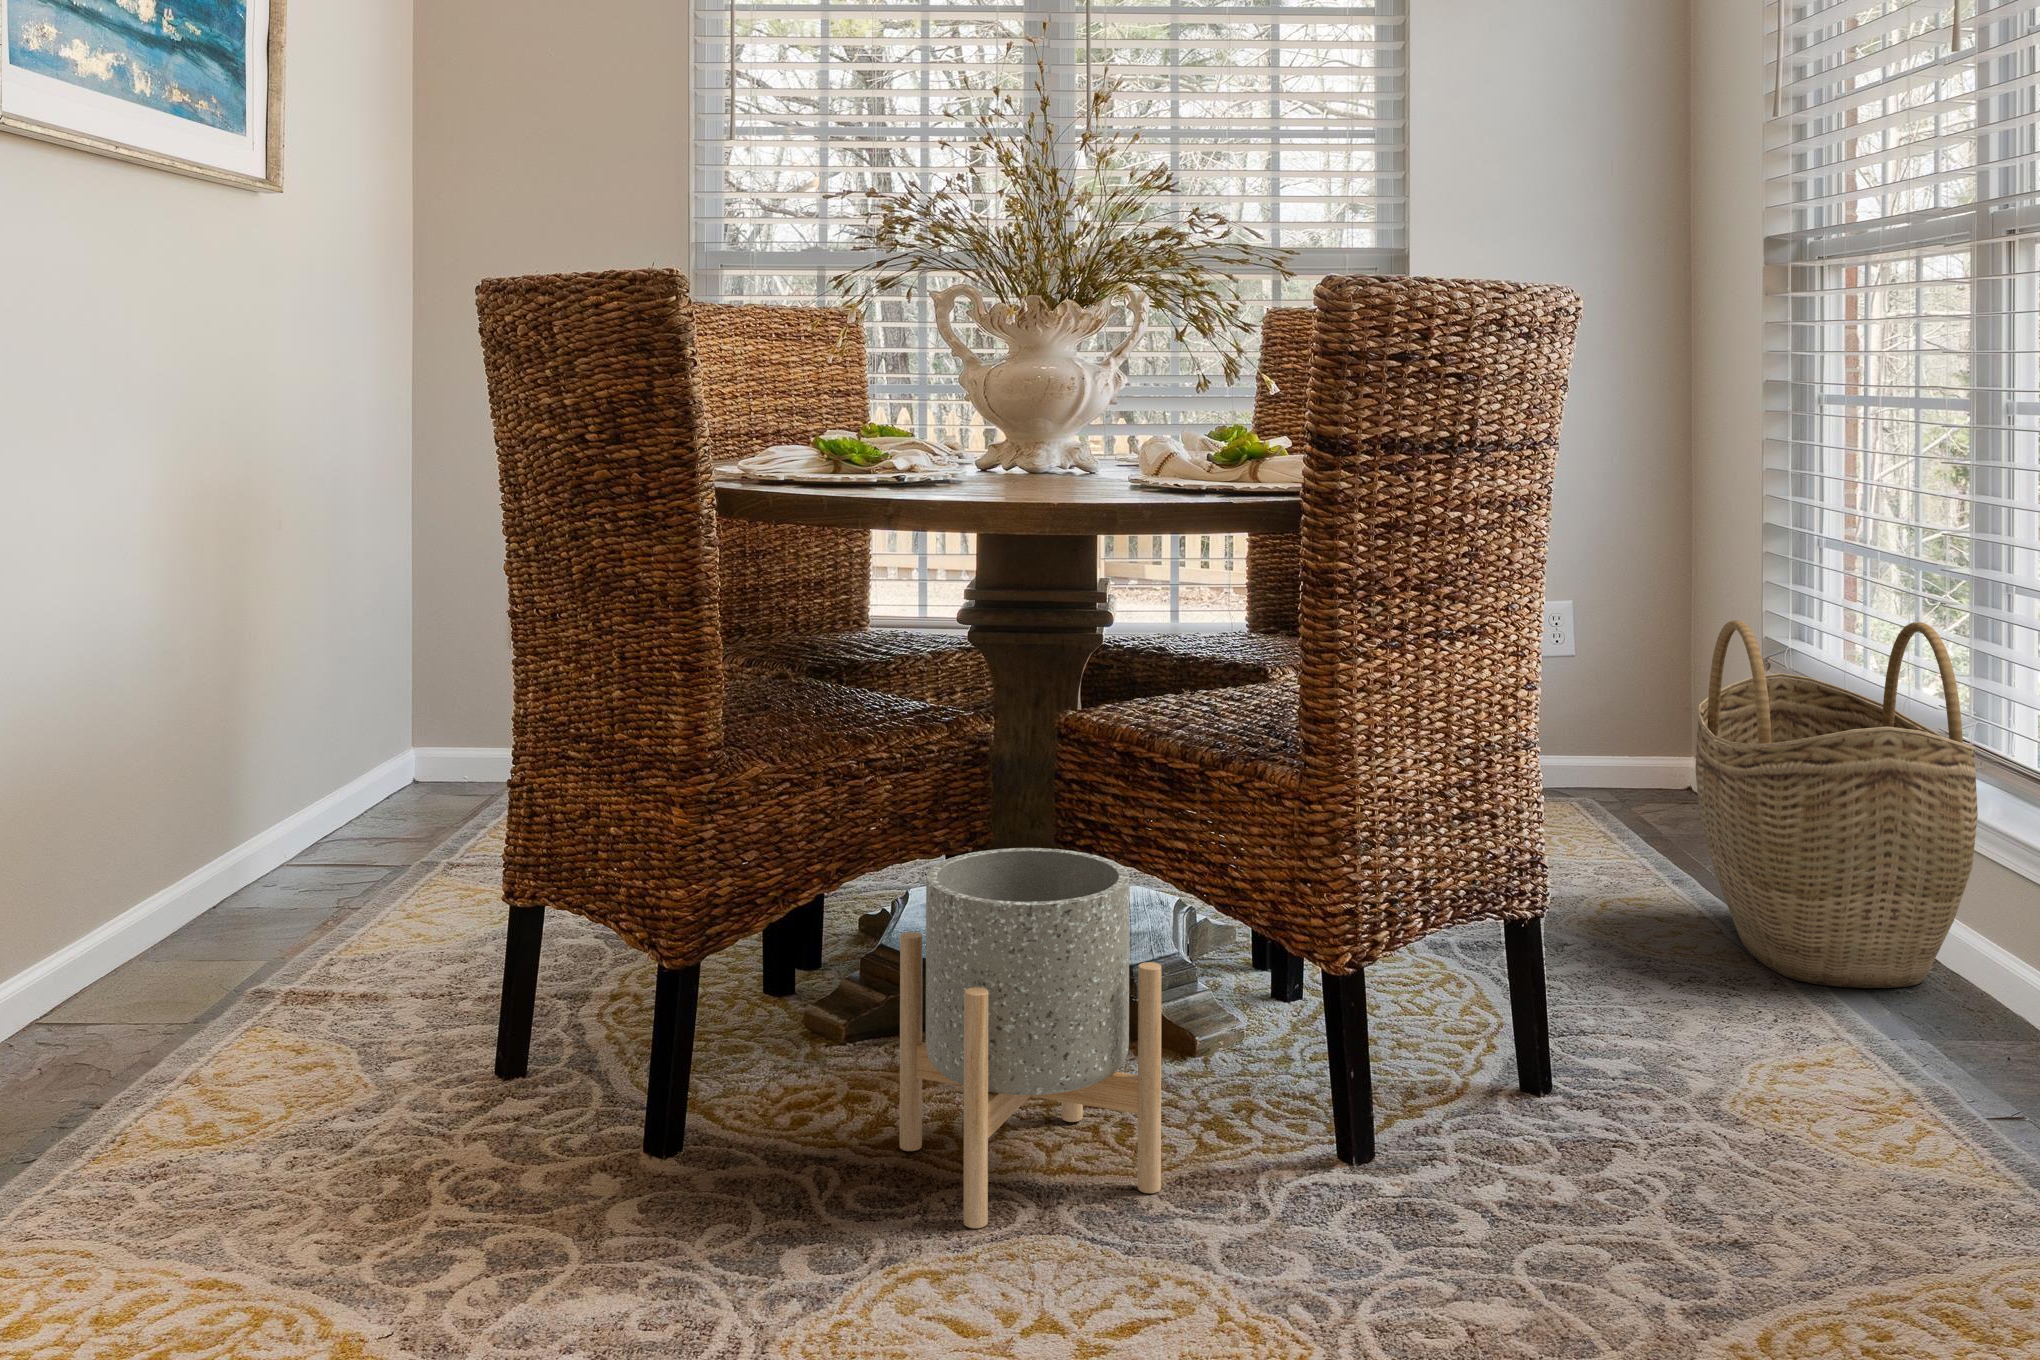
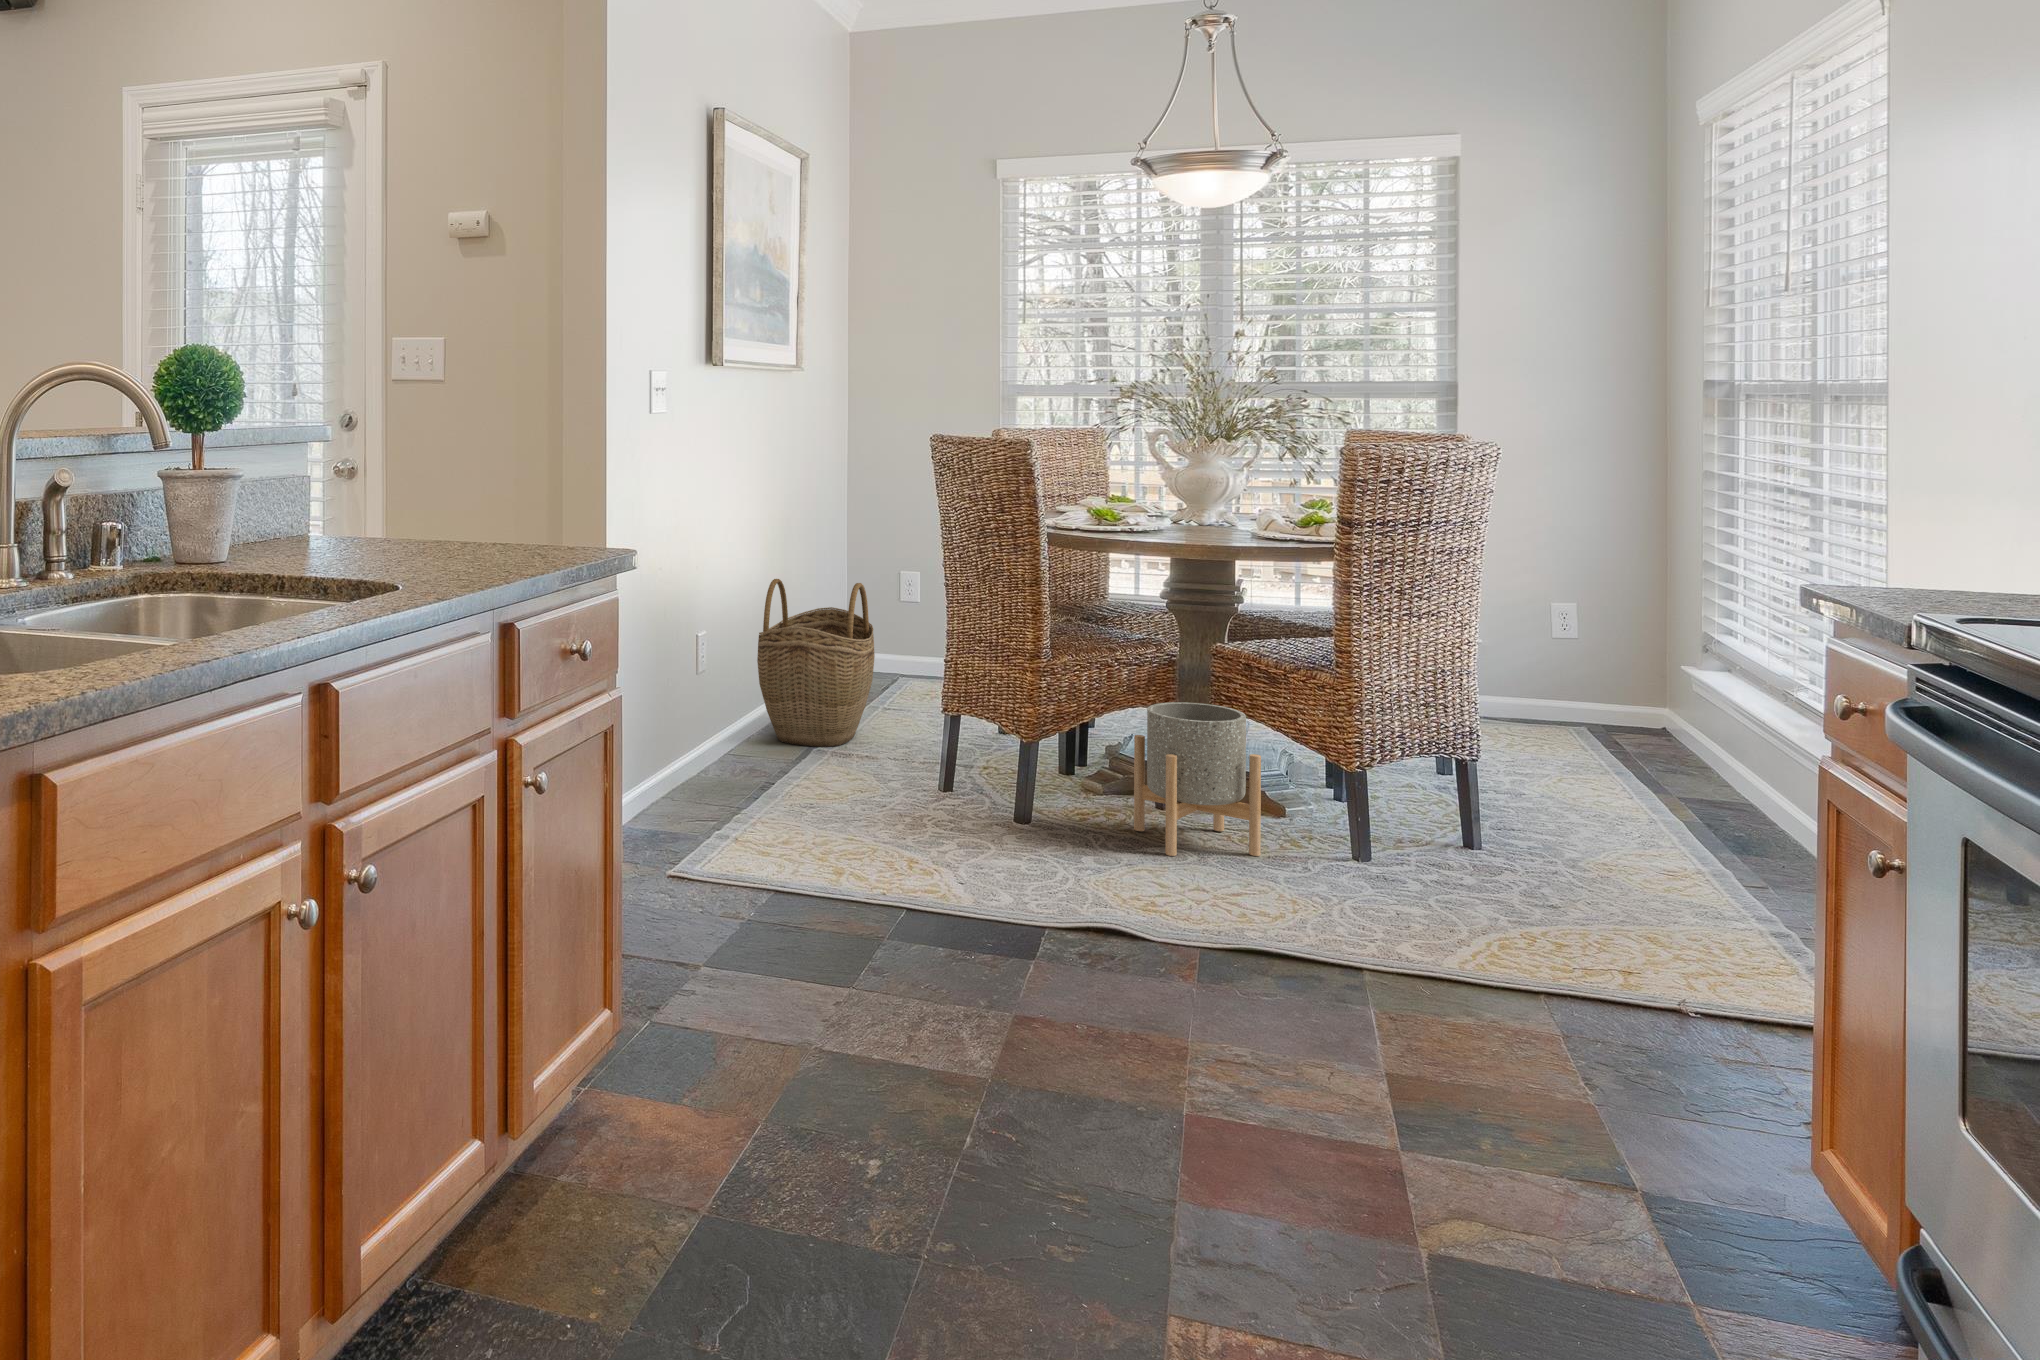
woven basket: present [1695,620,1978,988] -> present [757,579,875,747]

